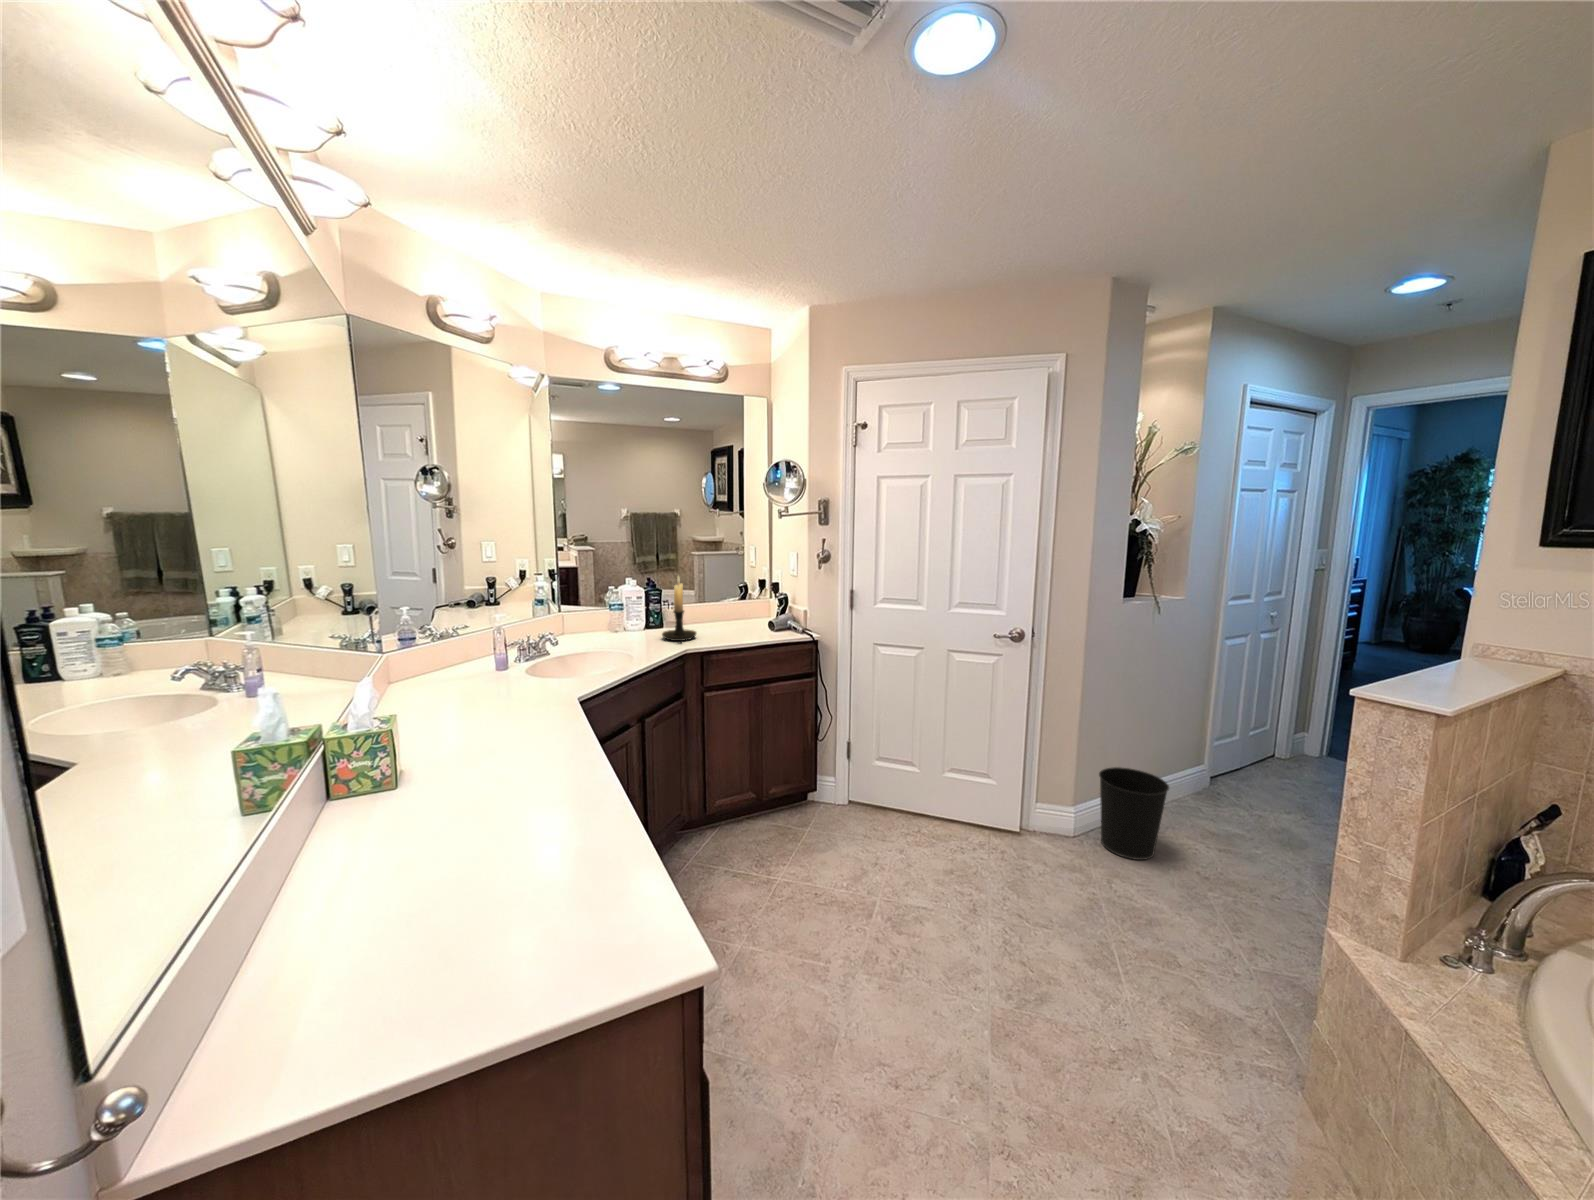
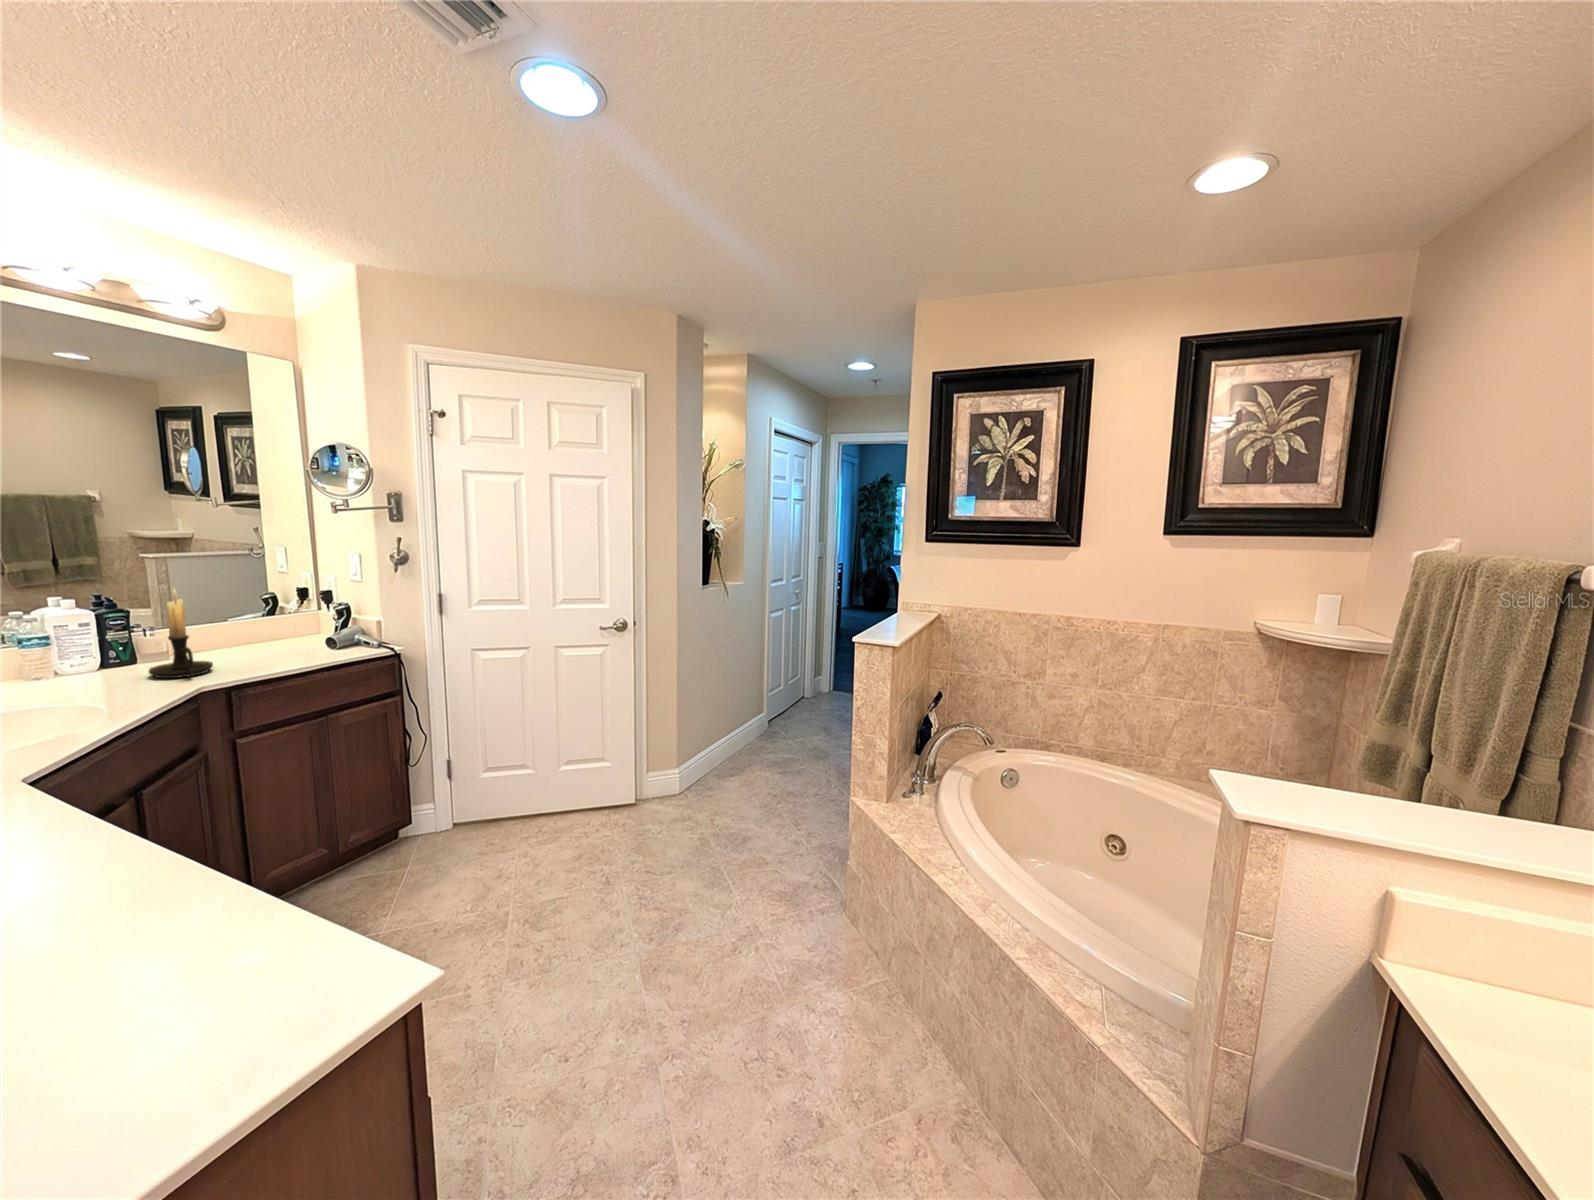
wastebasket: present [1099,767,1169,860] -> none [695,727,746,800]

